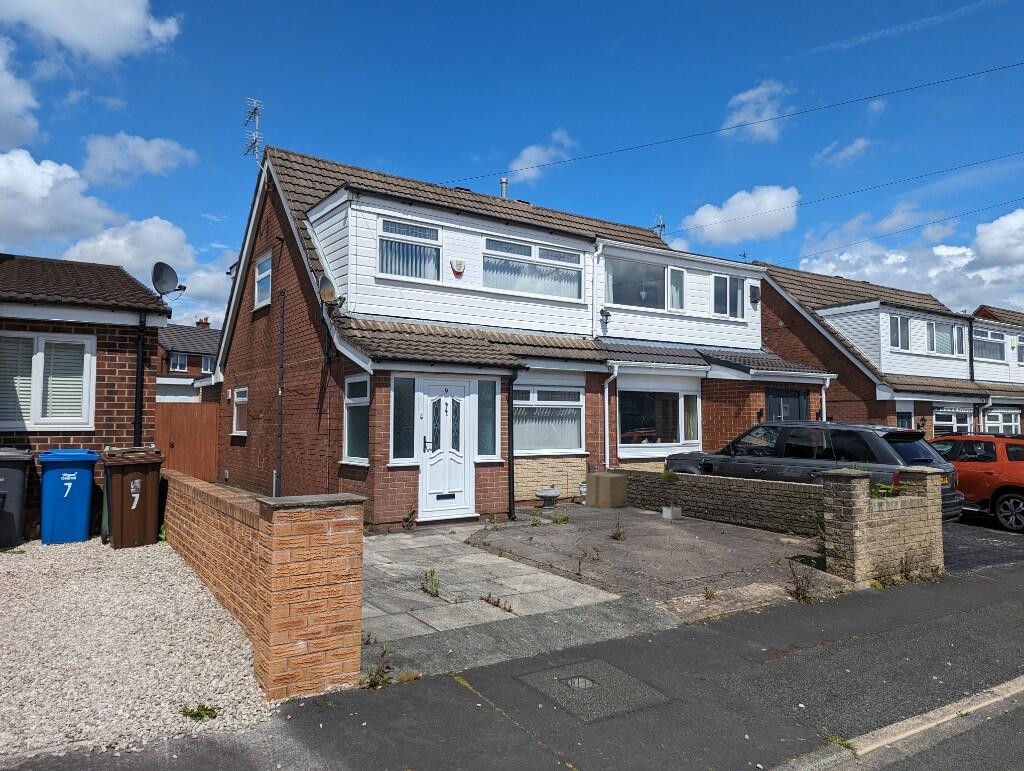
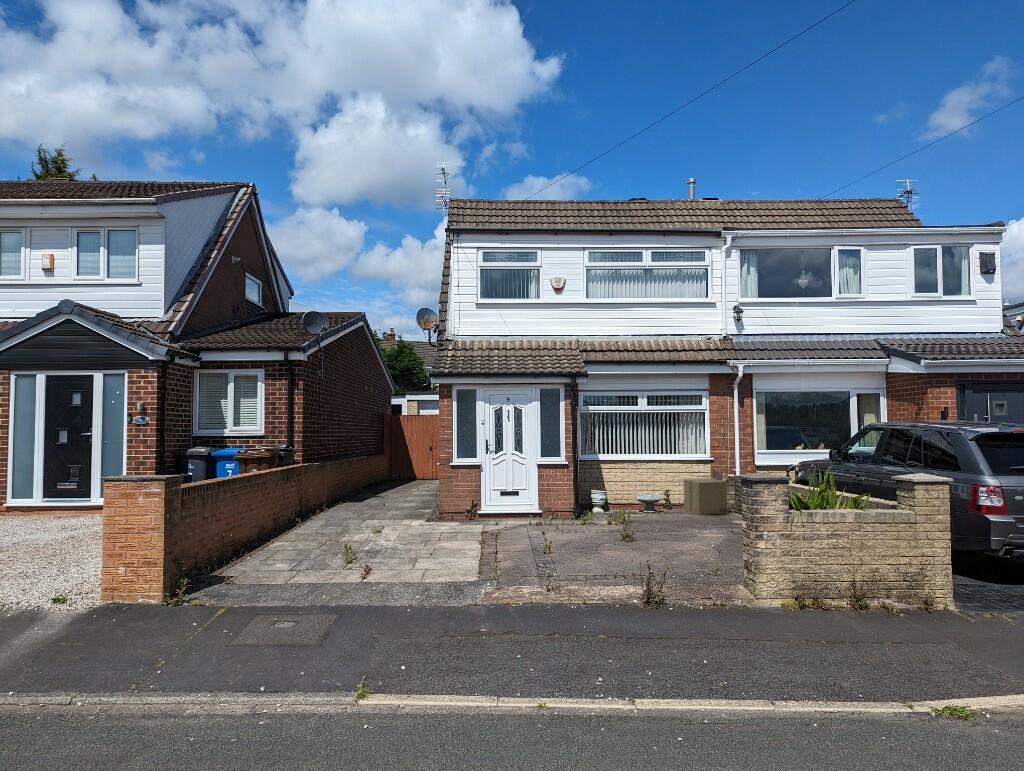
potted tree: present [661,470,682,520] -> none [724,475,747,529]

